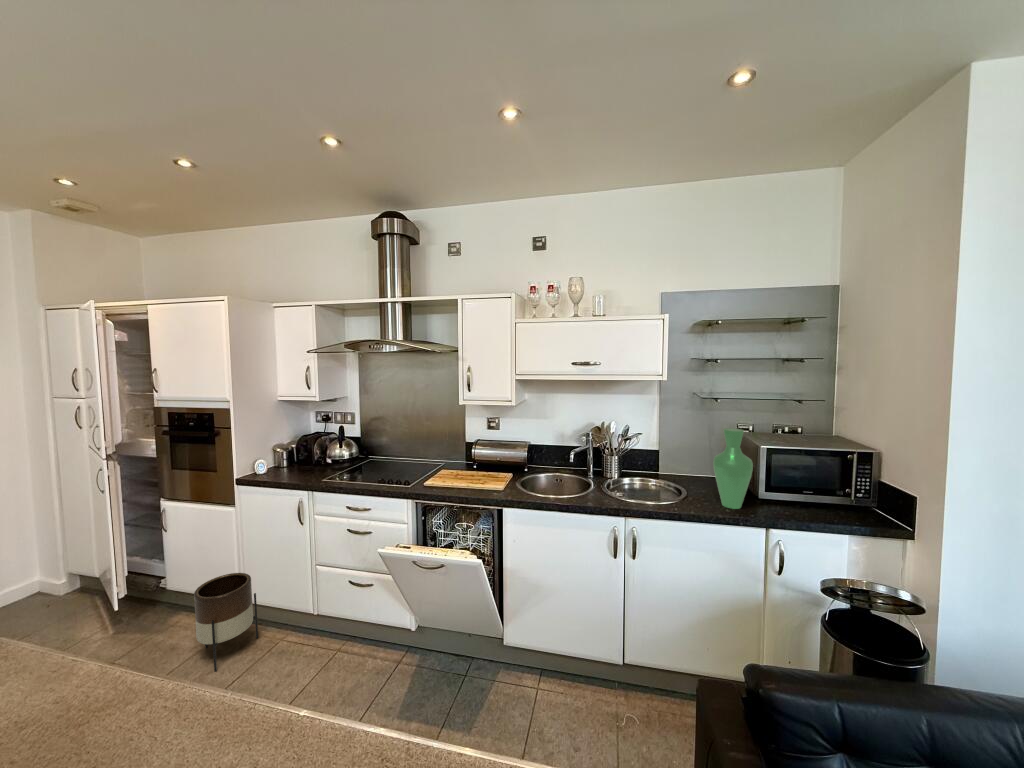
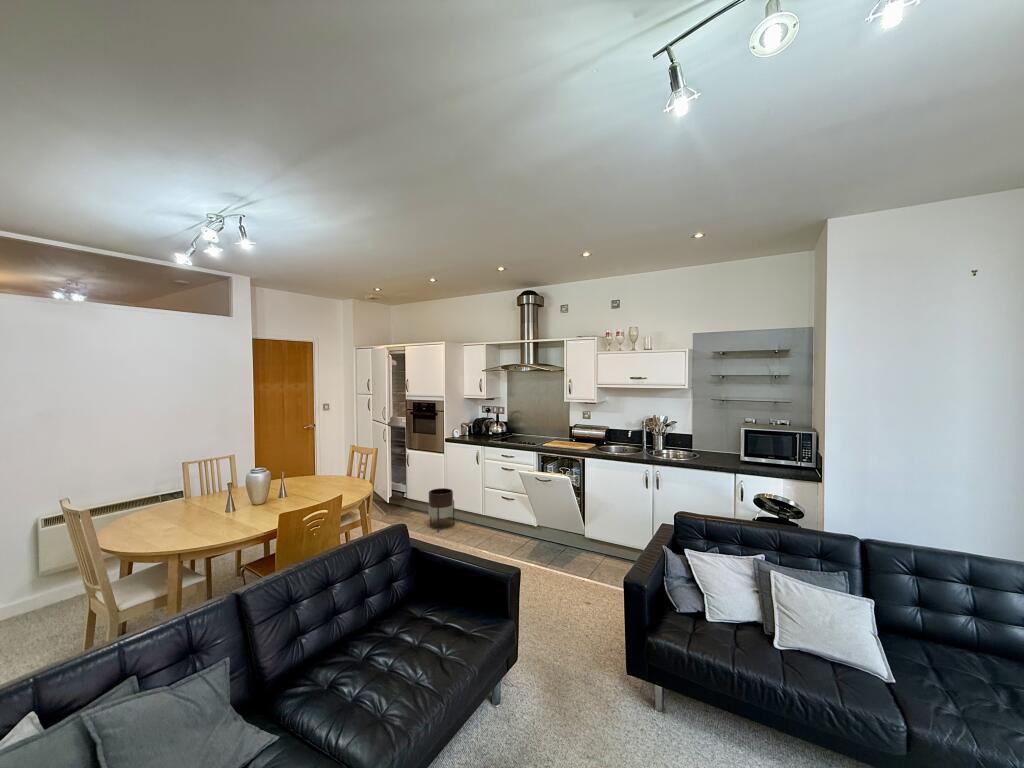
vase: present [713,428,753,509] -> none [708,416,731,463]

